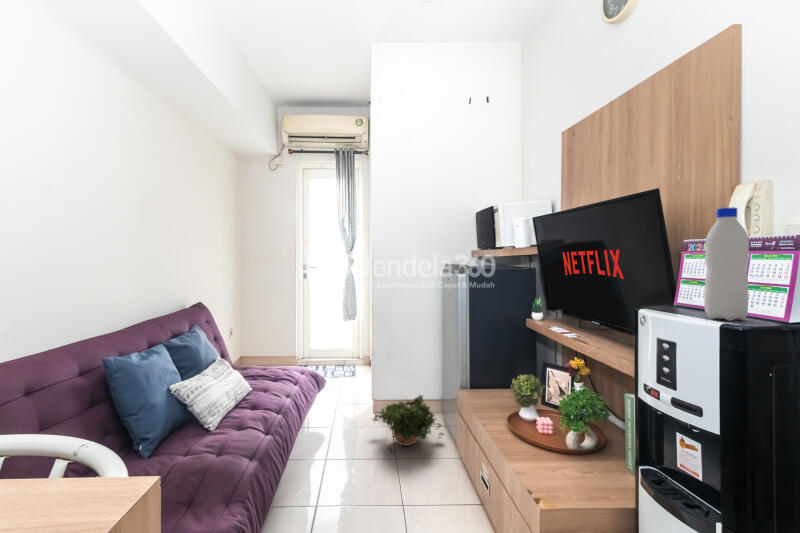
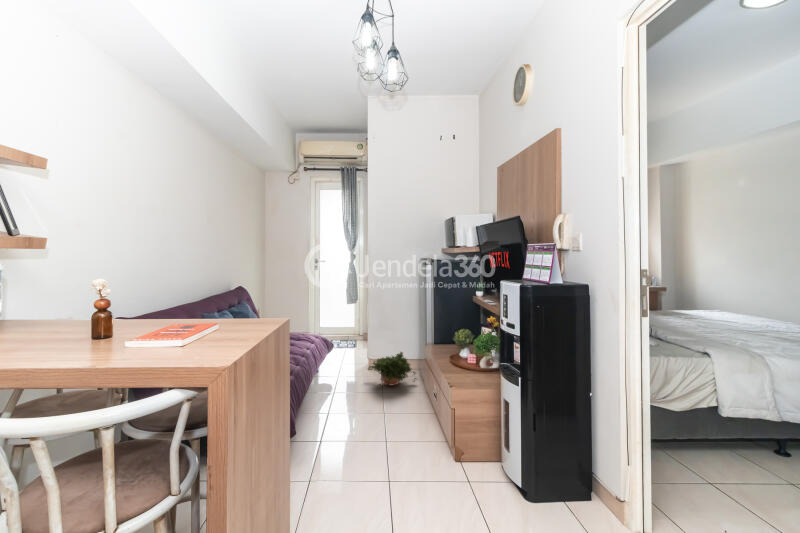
water bottle: present [704,207,749,321] -> none [519,229,535,283]

